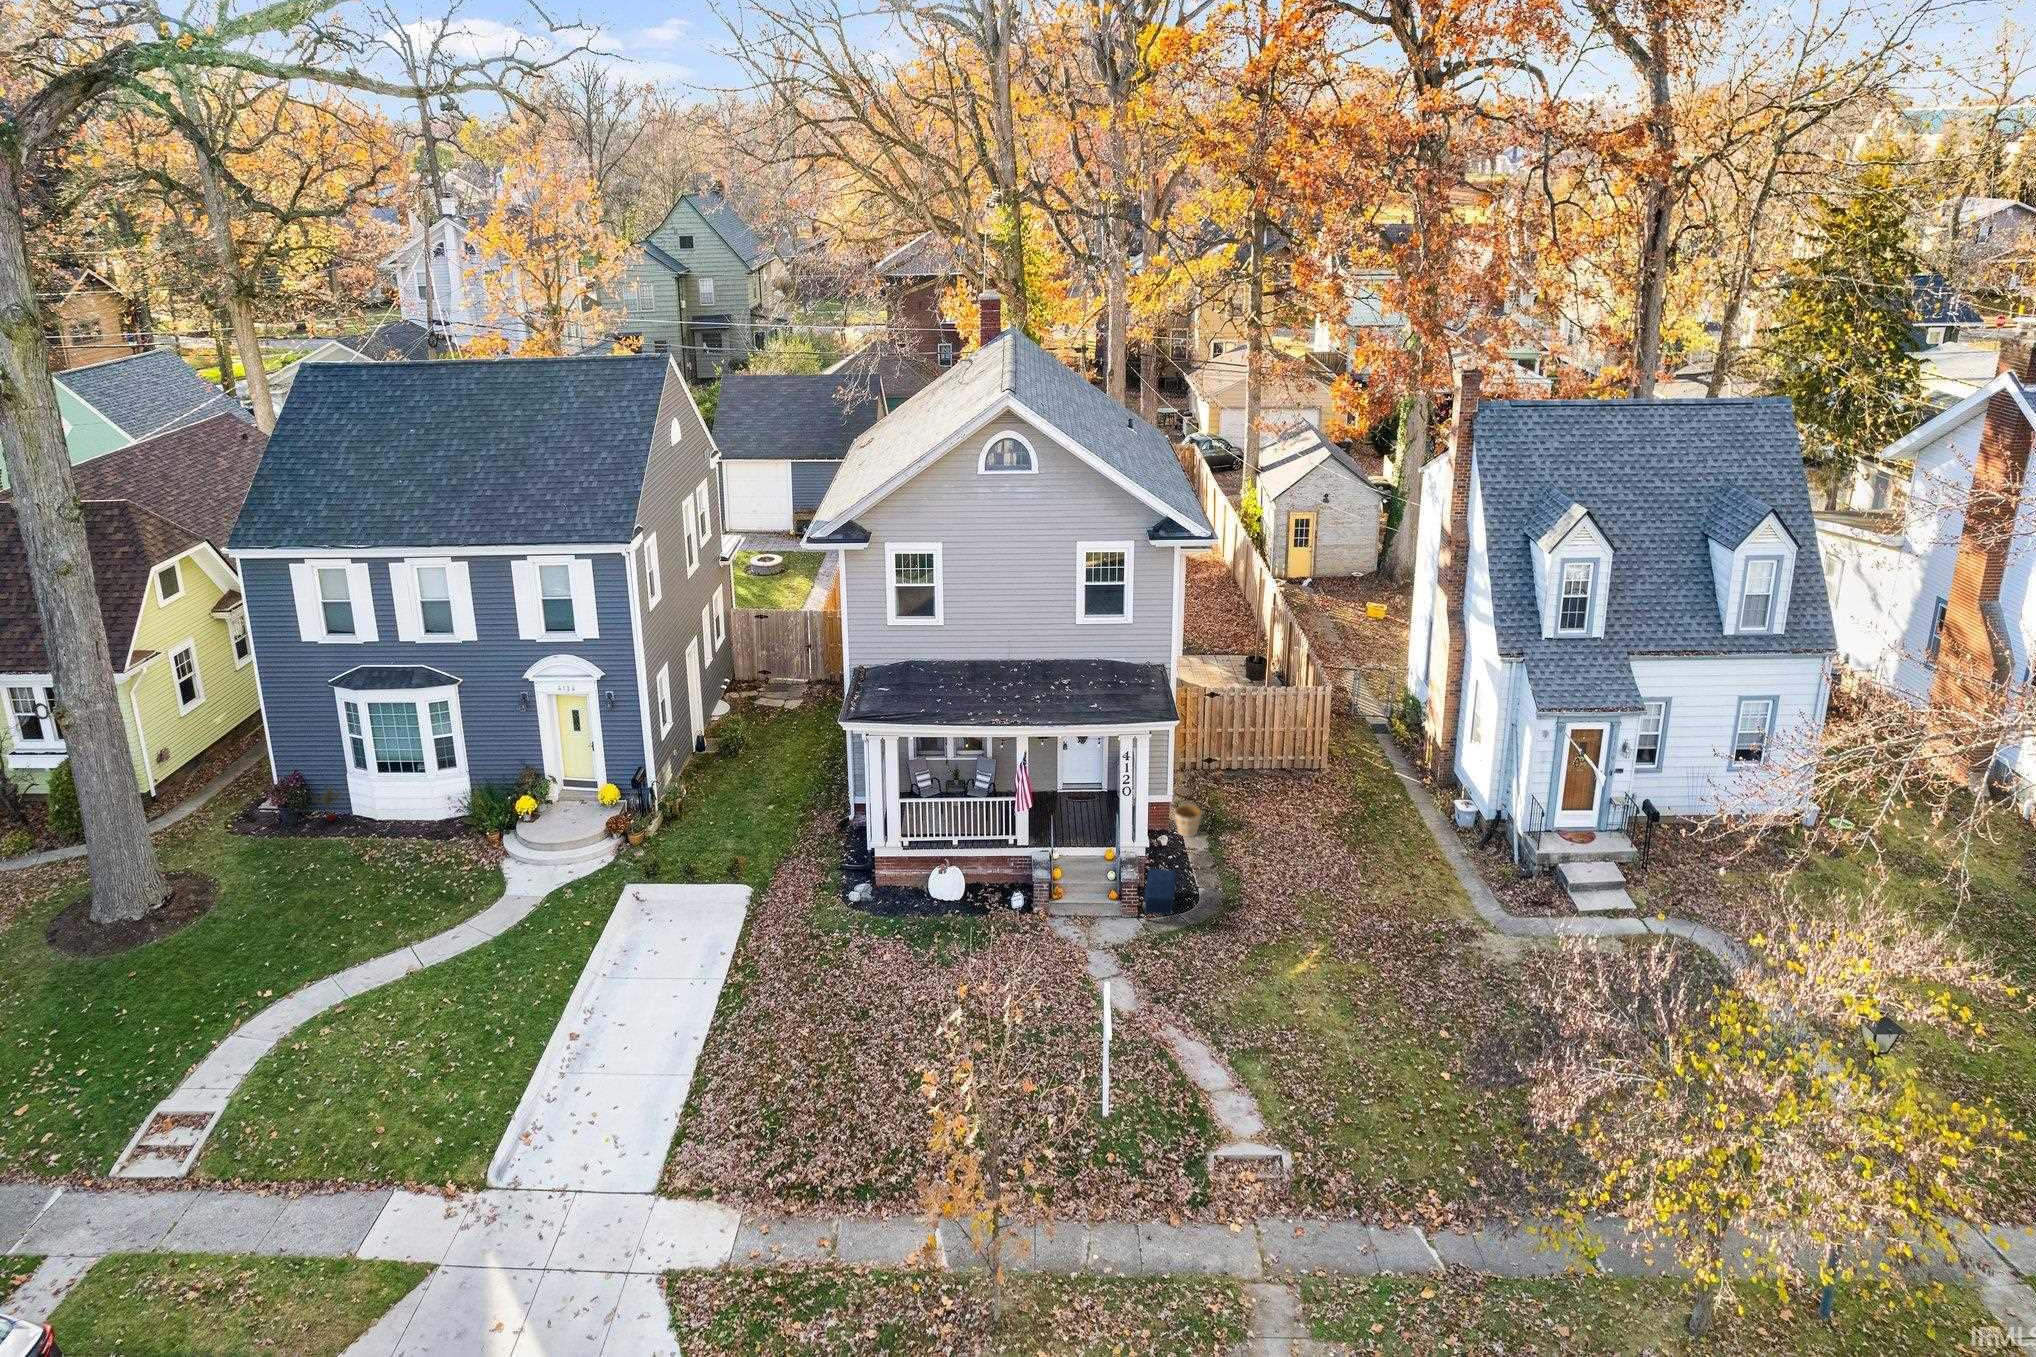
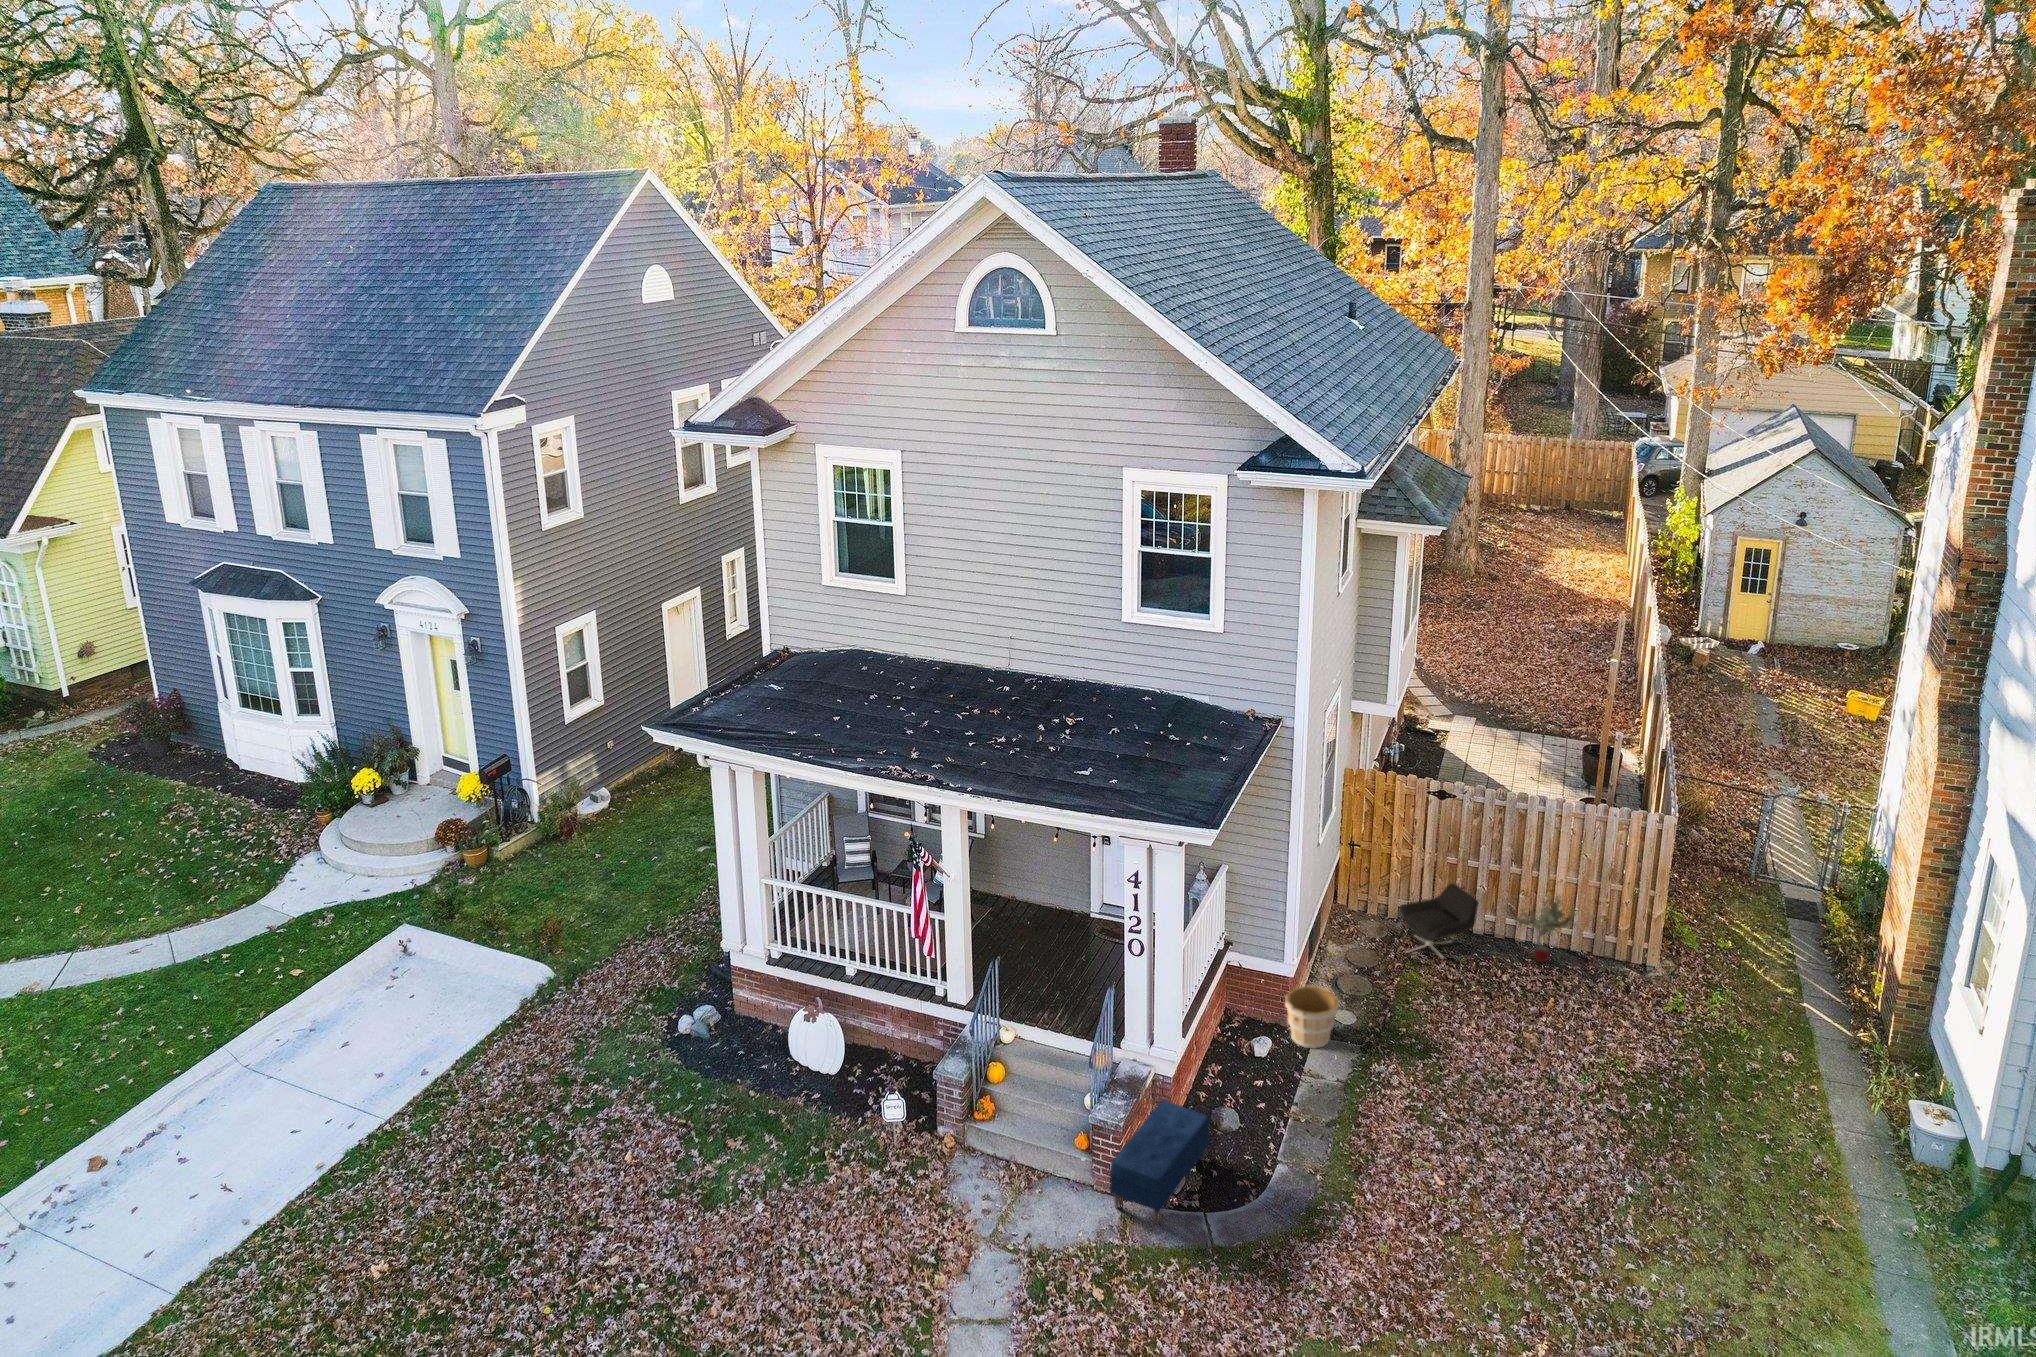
lounge chair: none [1201,742,1242,784] -> present [1400,883,1479,958]
potted tree: present [313,785,341,821] -> present [1515,895,1577,962]

